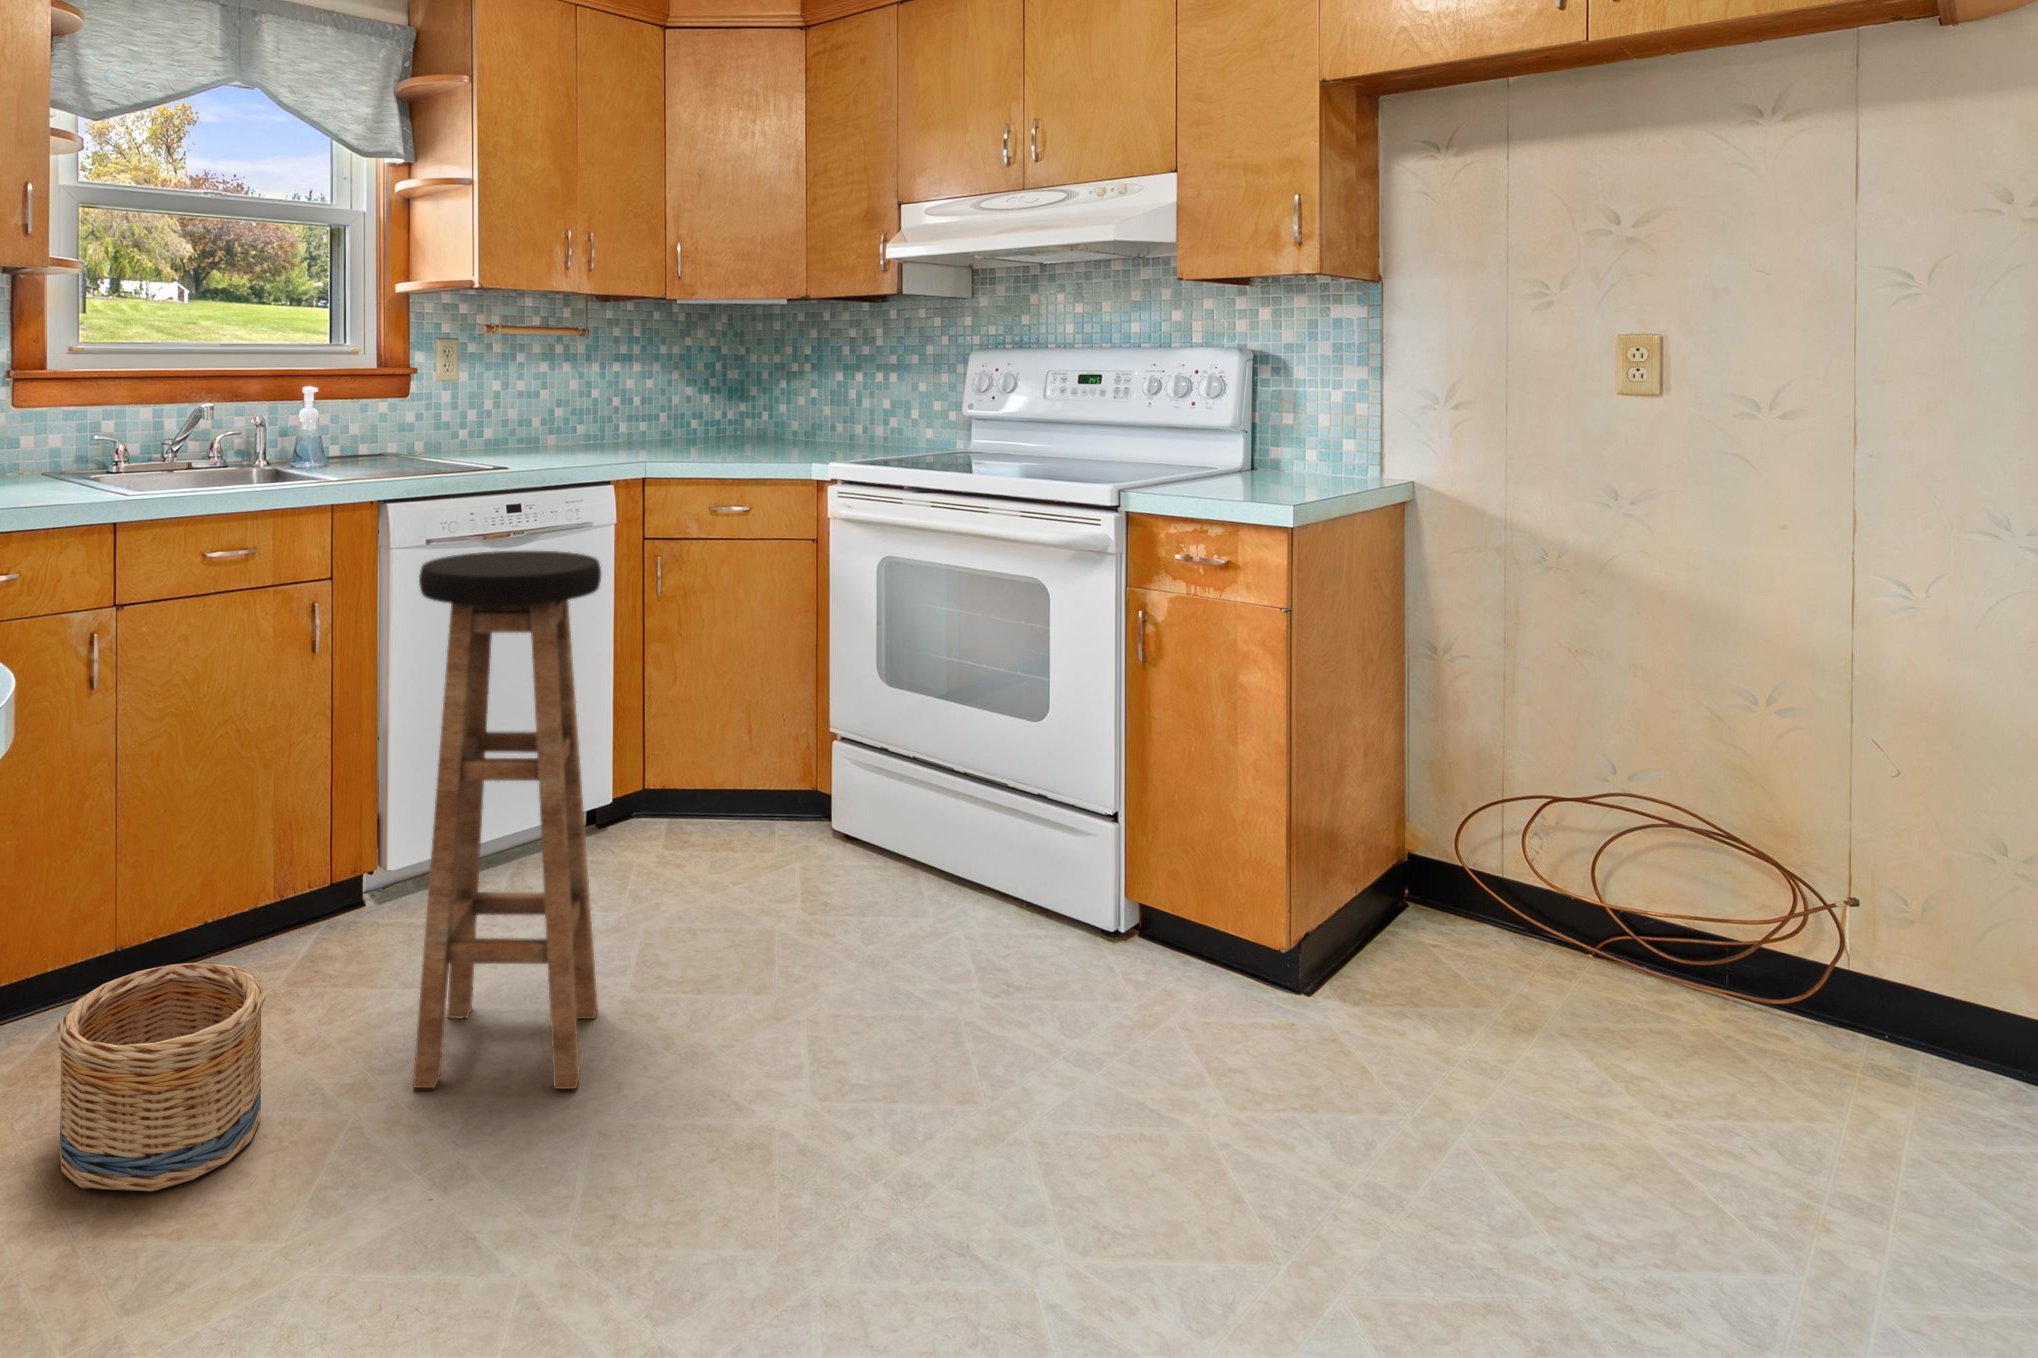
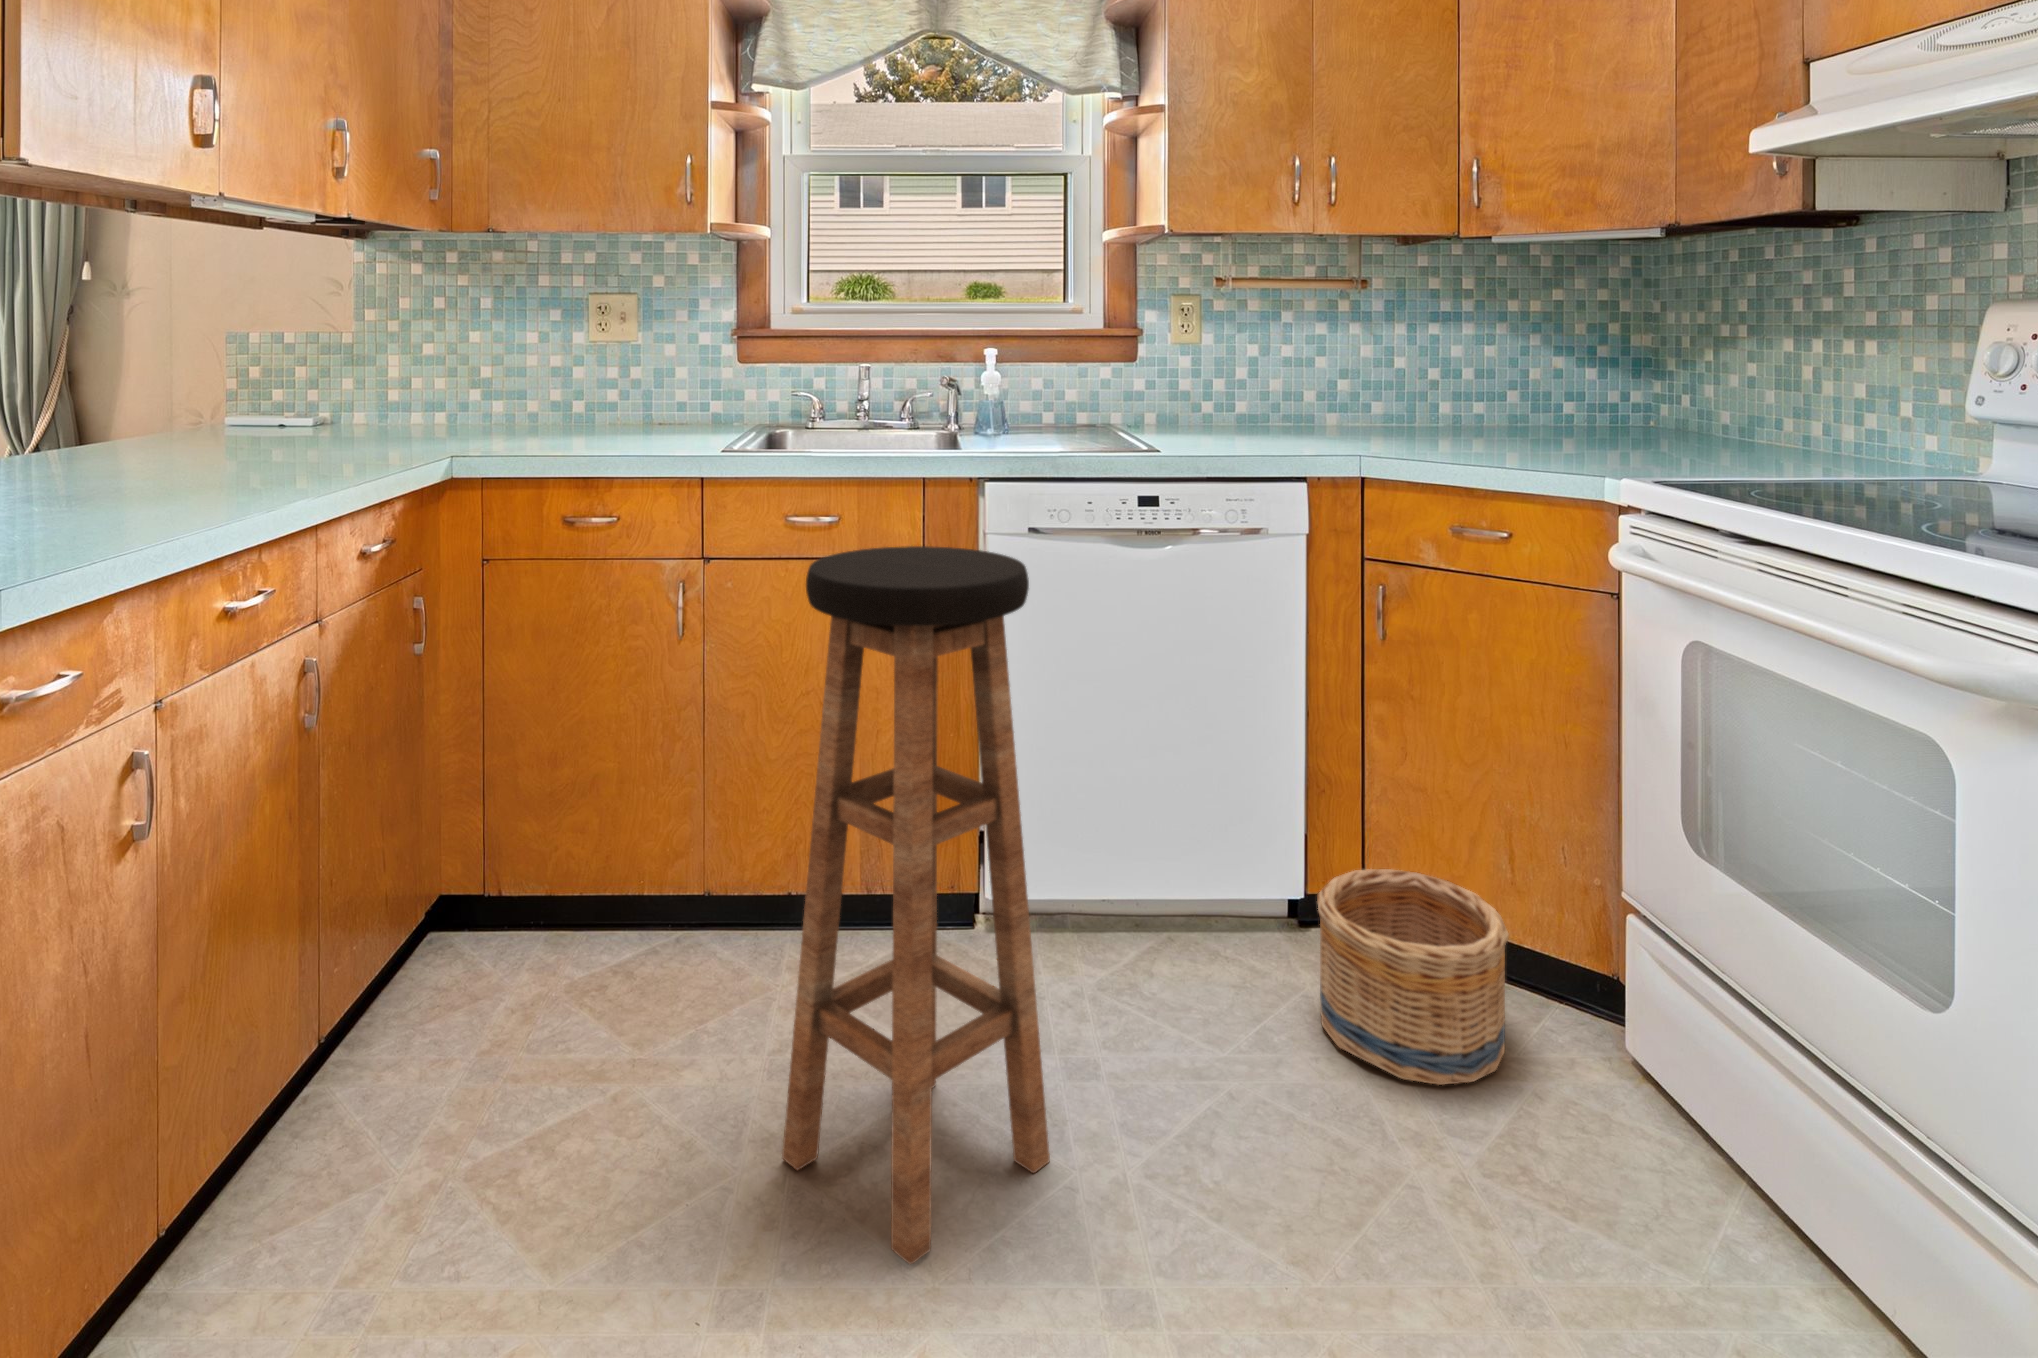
basket: present [57,962,265,1191] -> present [1317,869,1509,1085]

